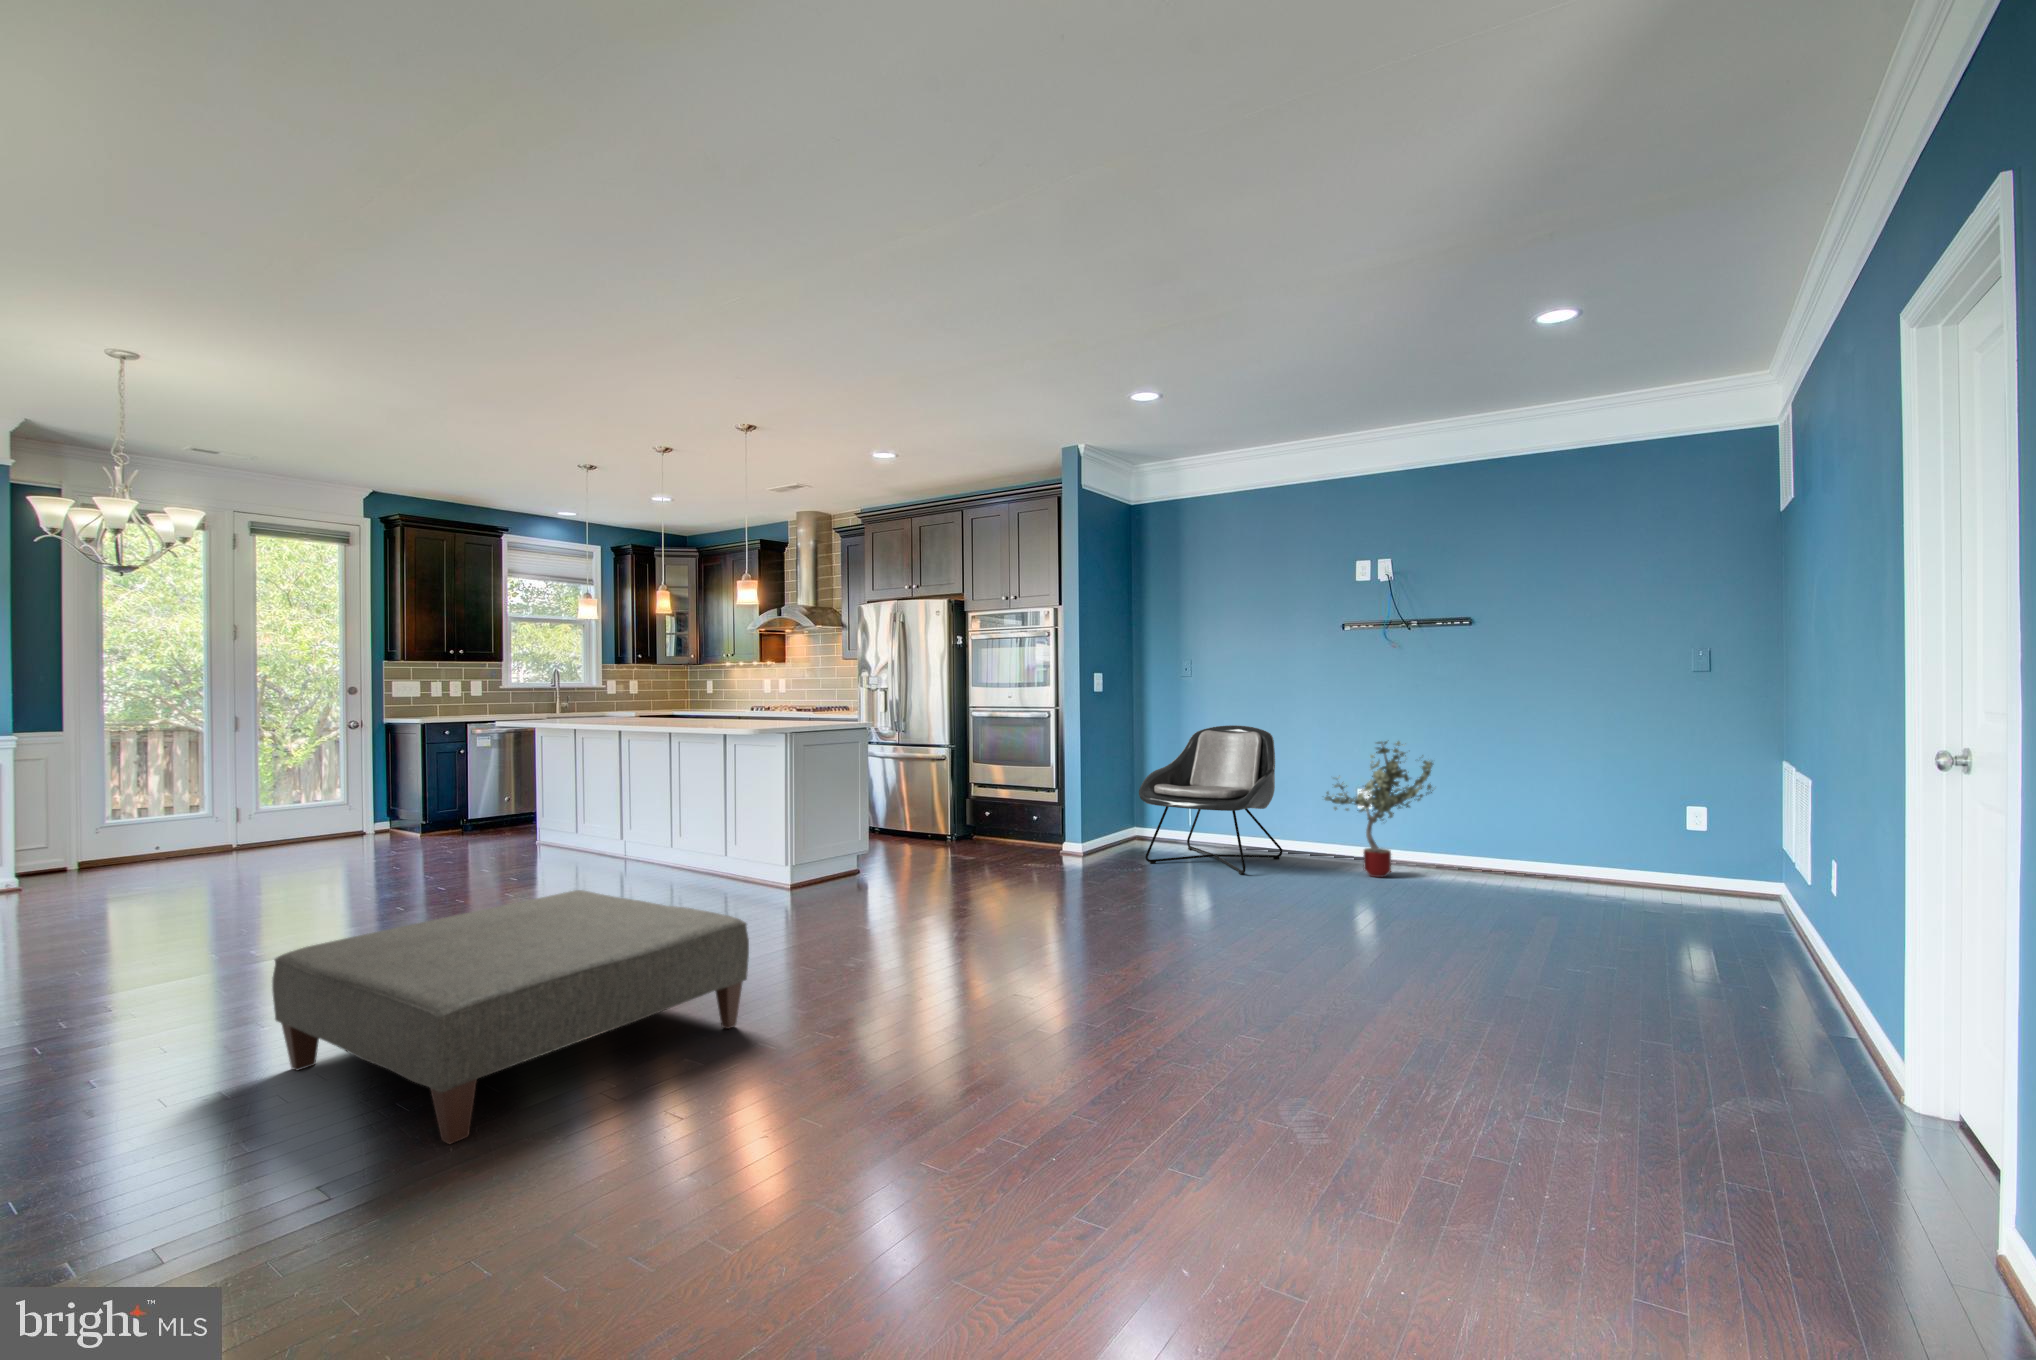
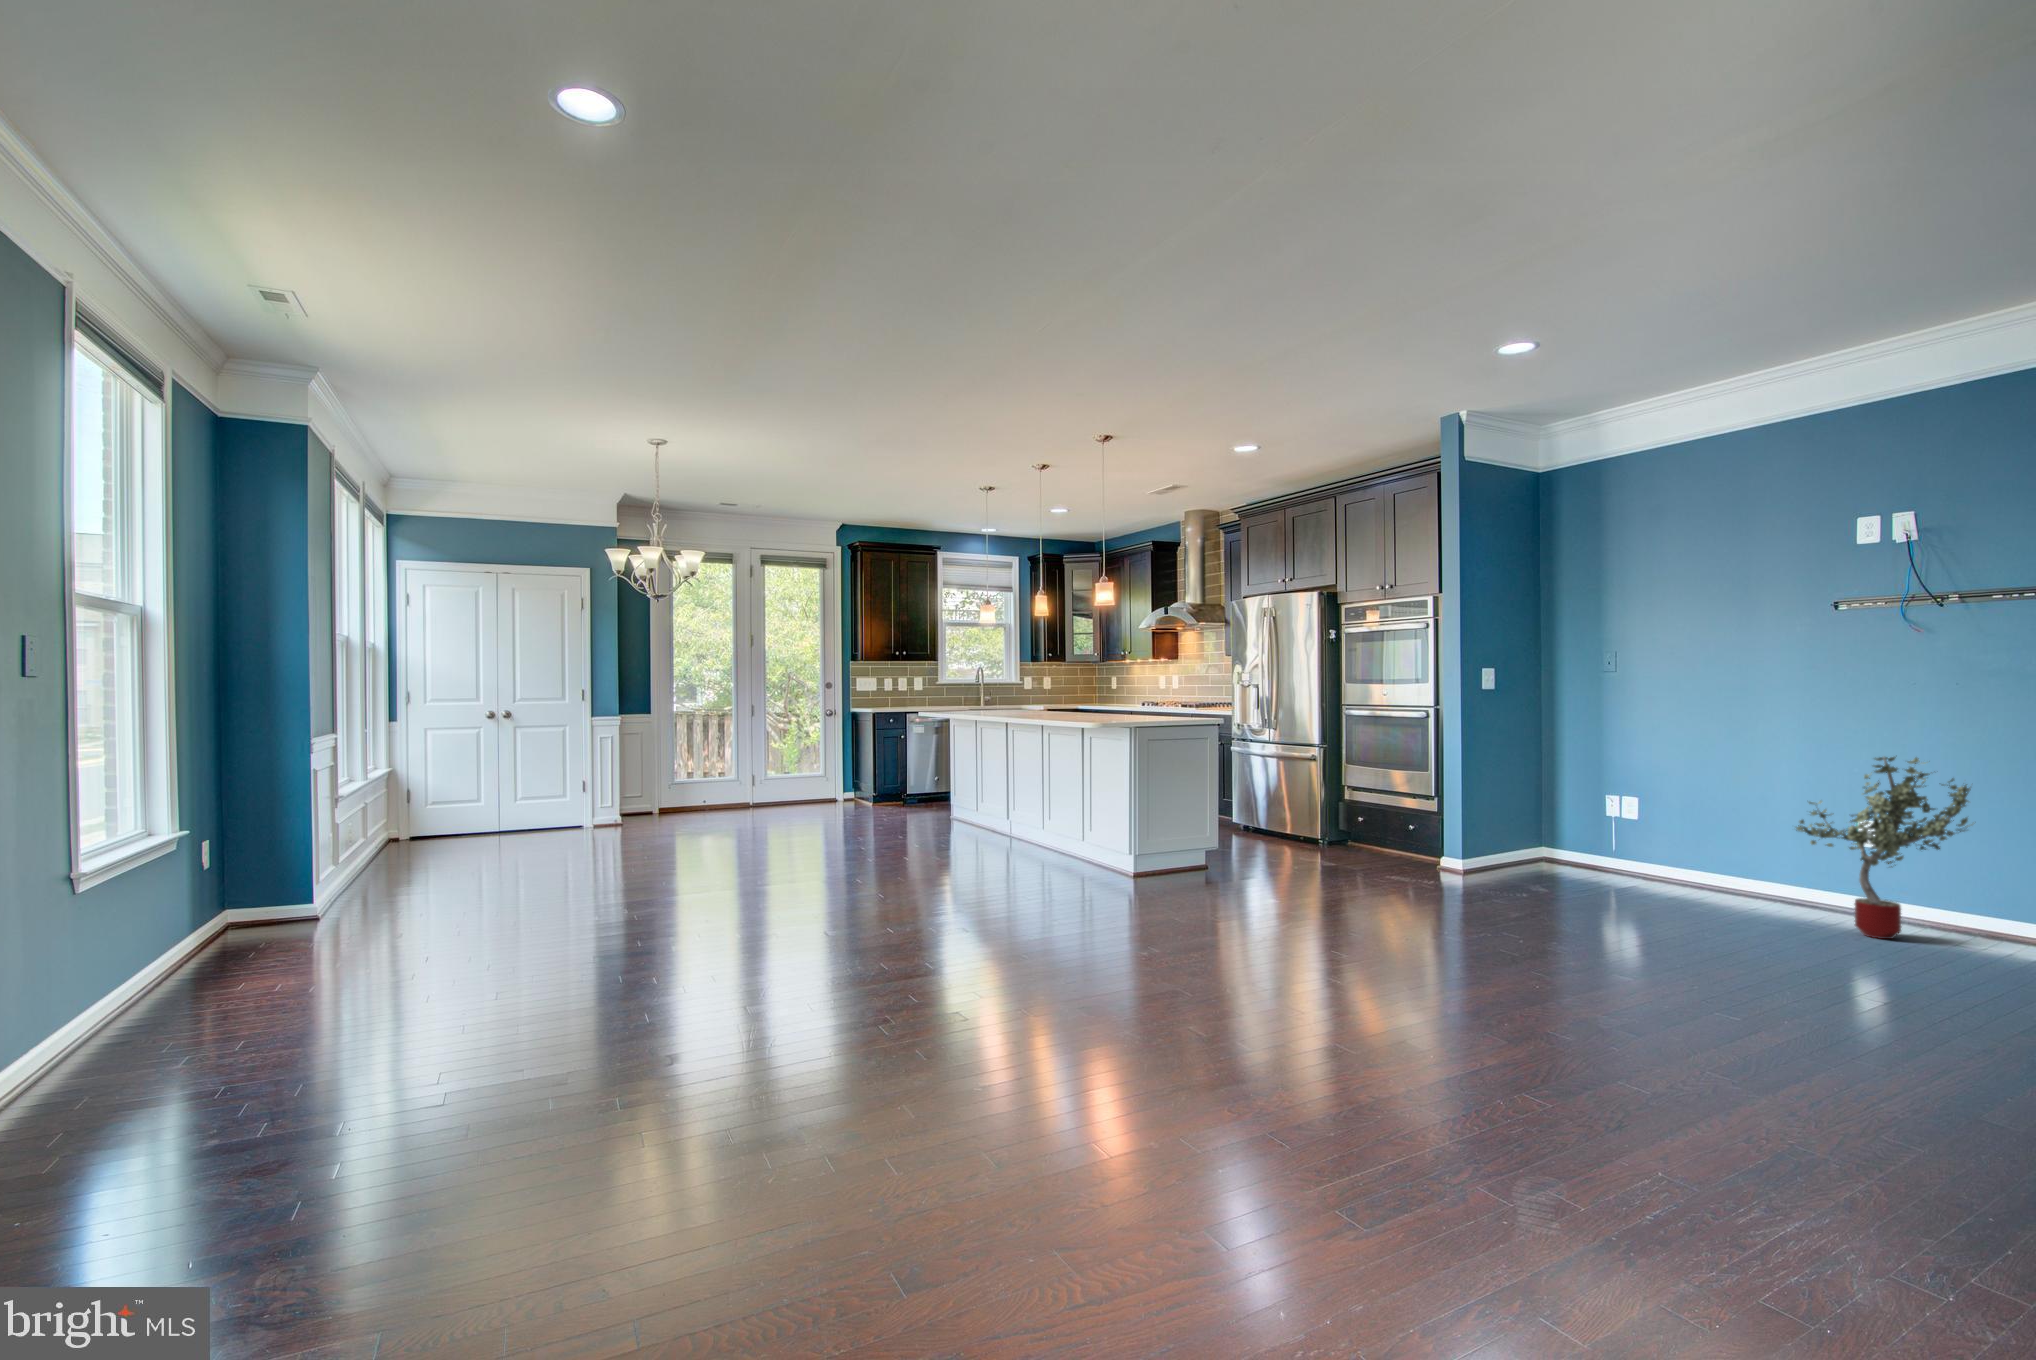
lounge chair: present [1139,725,1282,875] -> none [1530,732,1740,914]
ottoman: present [272,890,749,1144] -> none [708,852,1032,1025]

